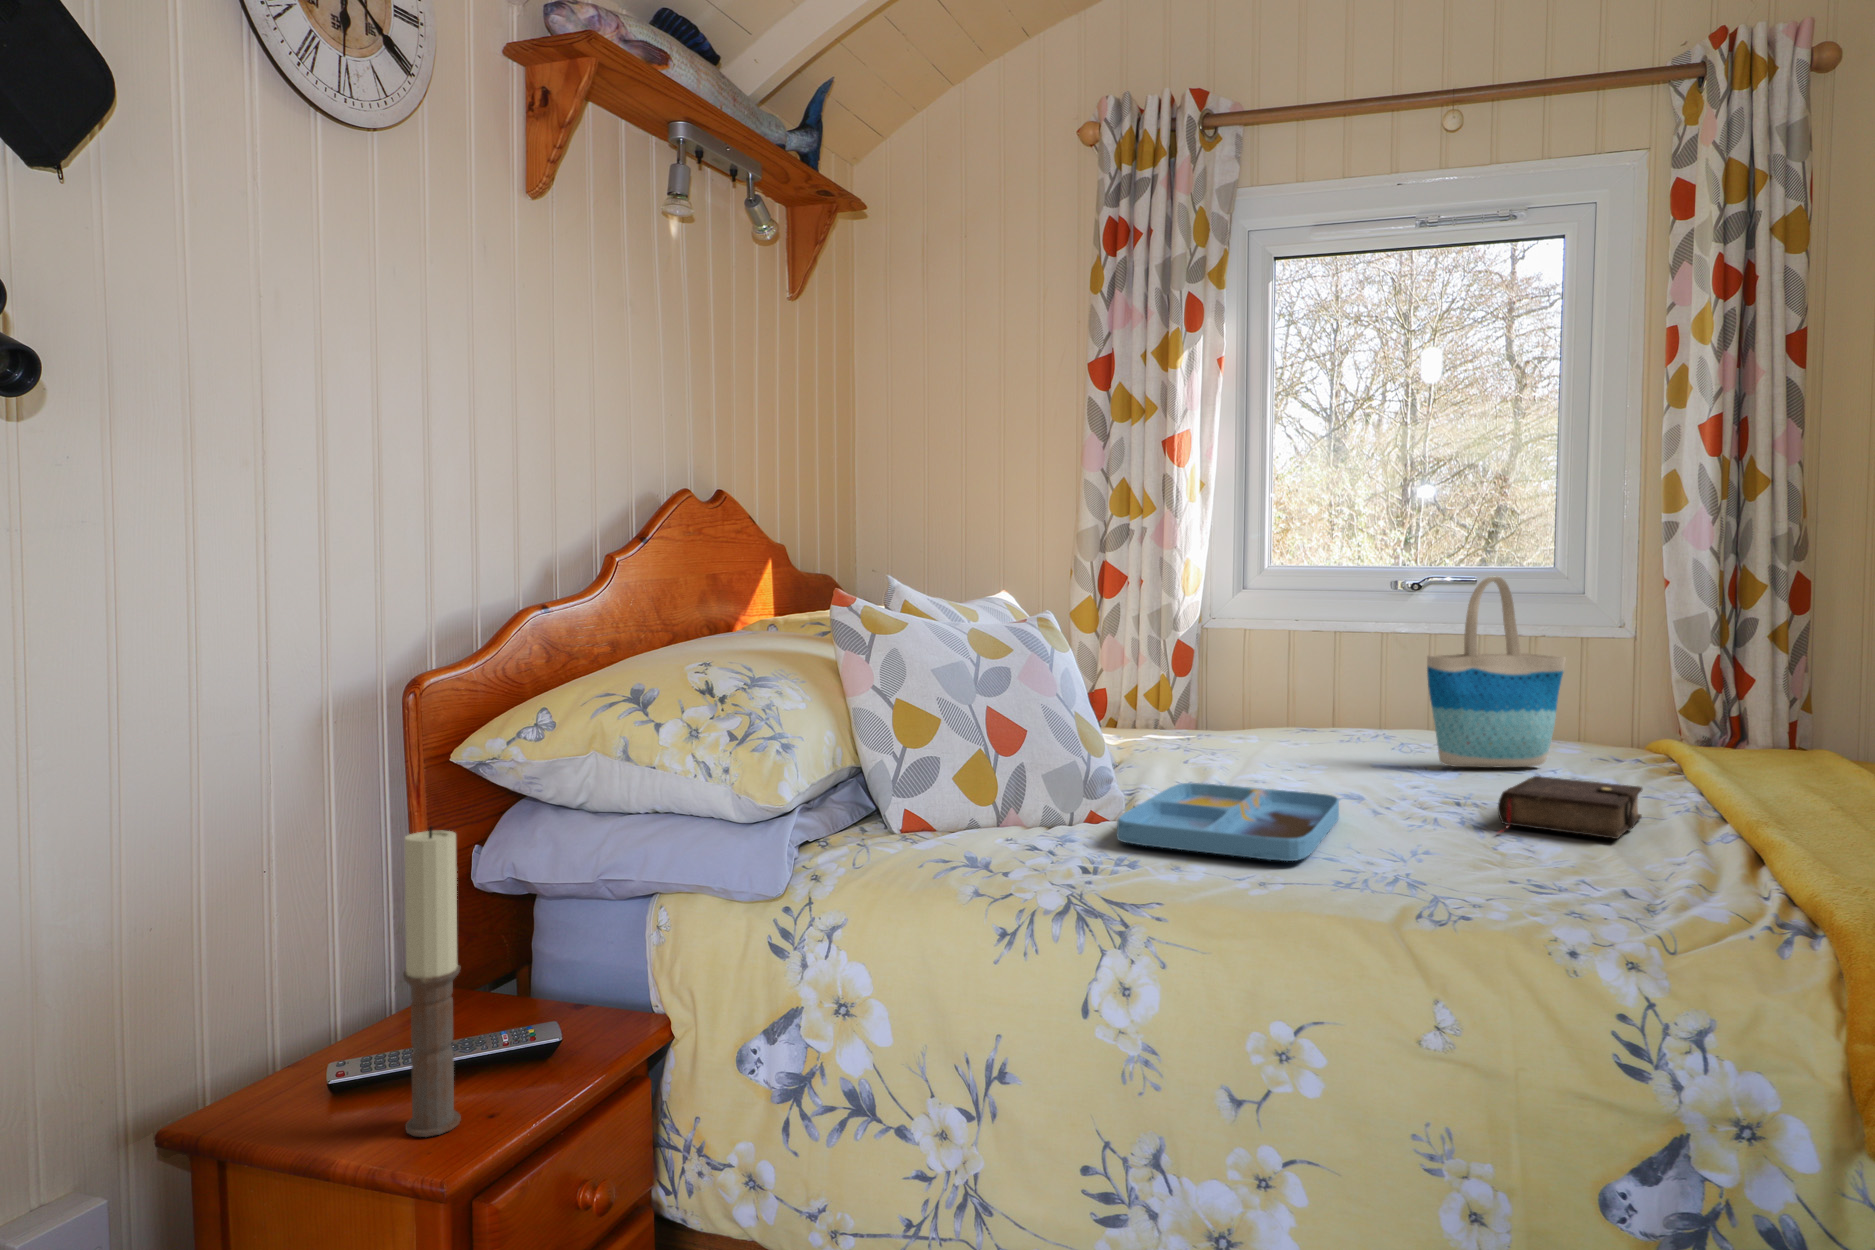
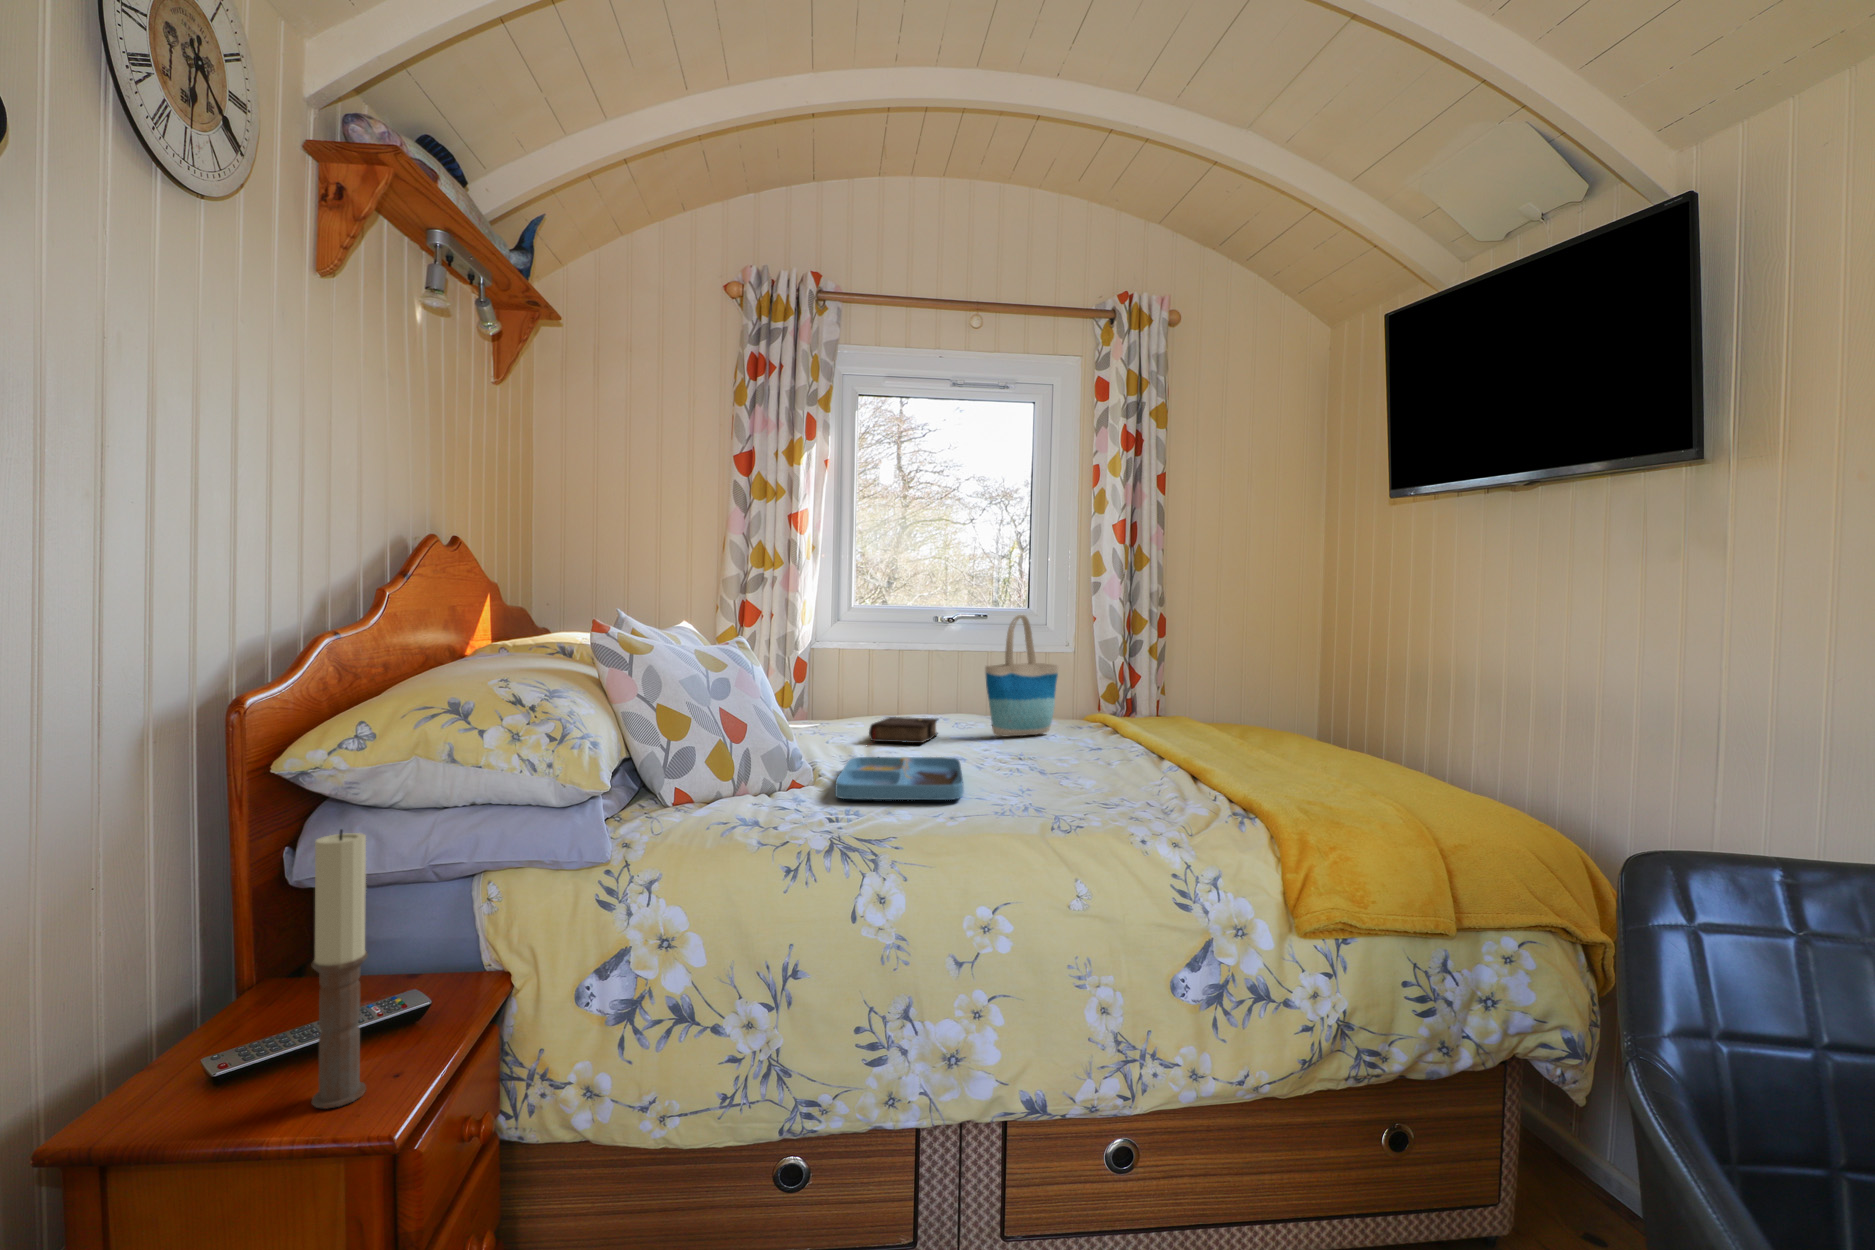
book: present [1498,776,1643,839] -> present [869,717,938,743]

